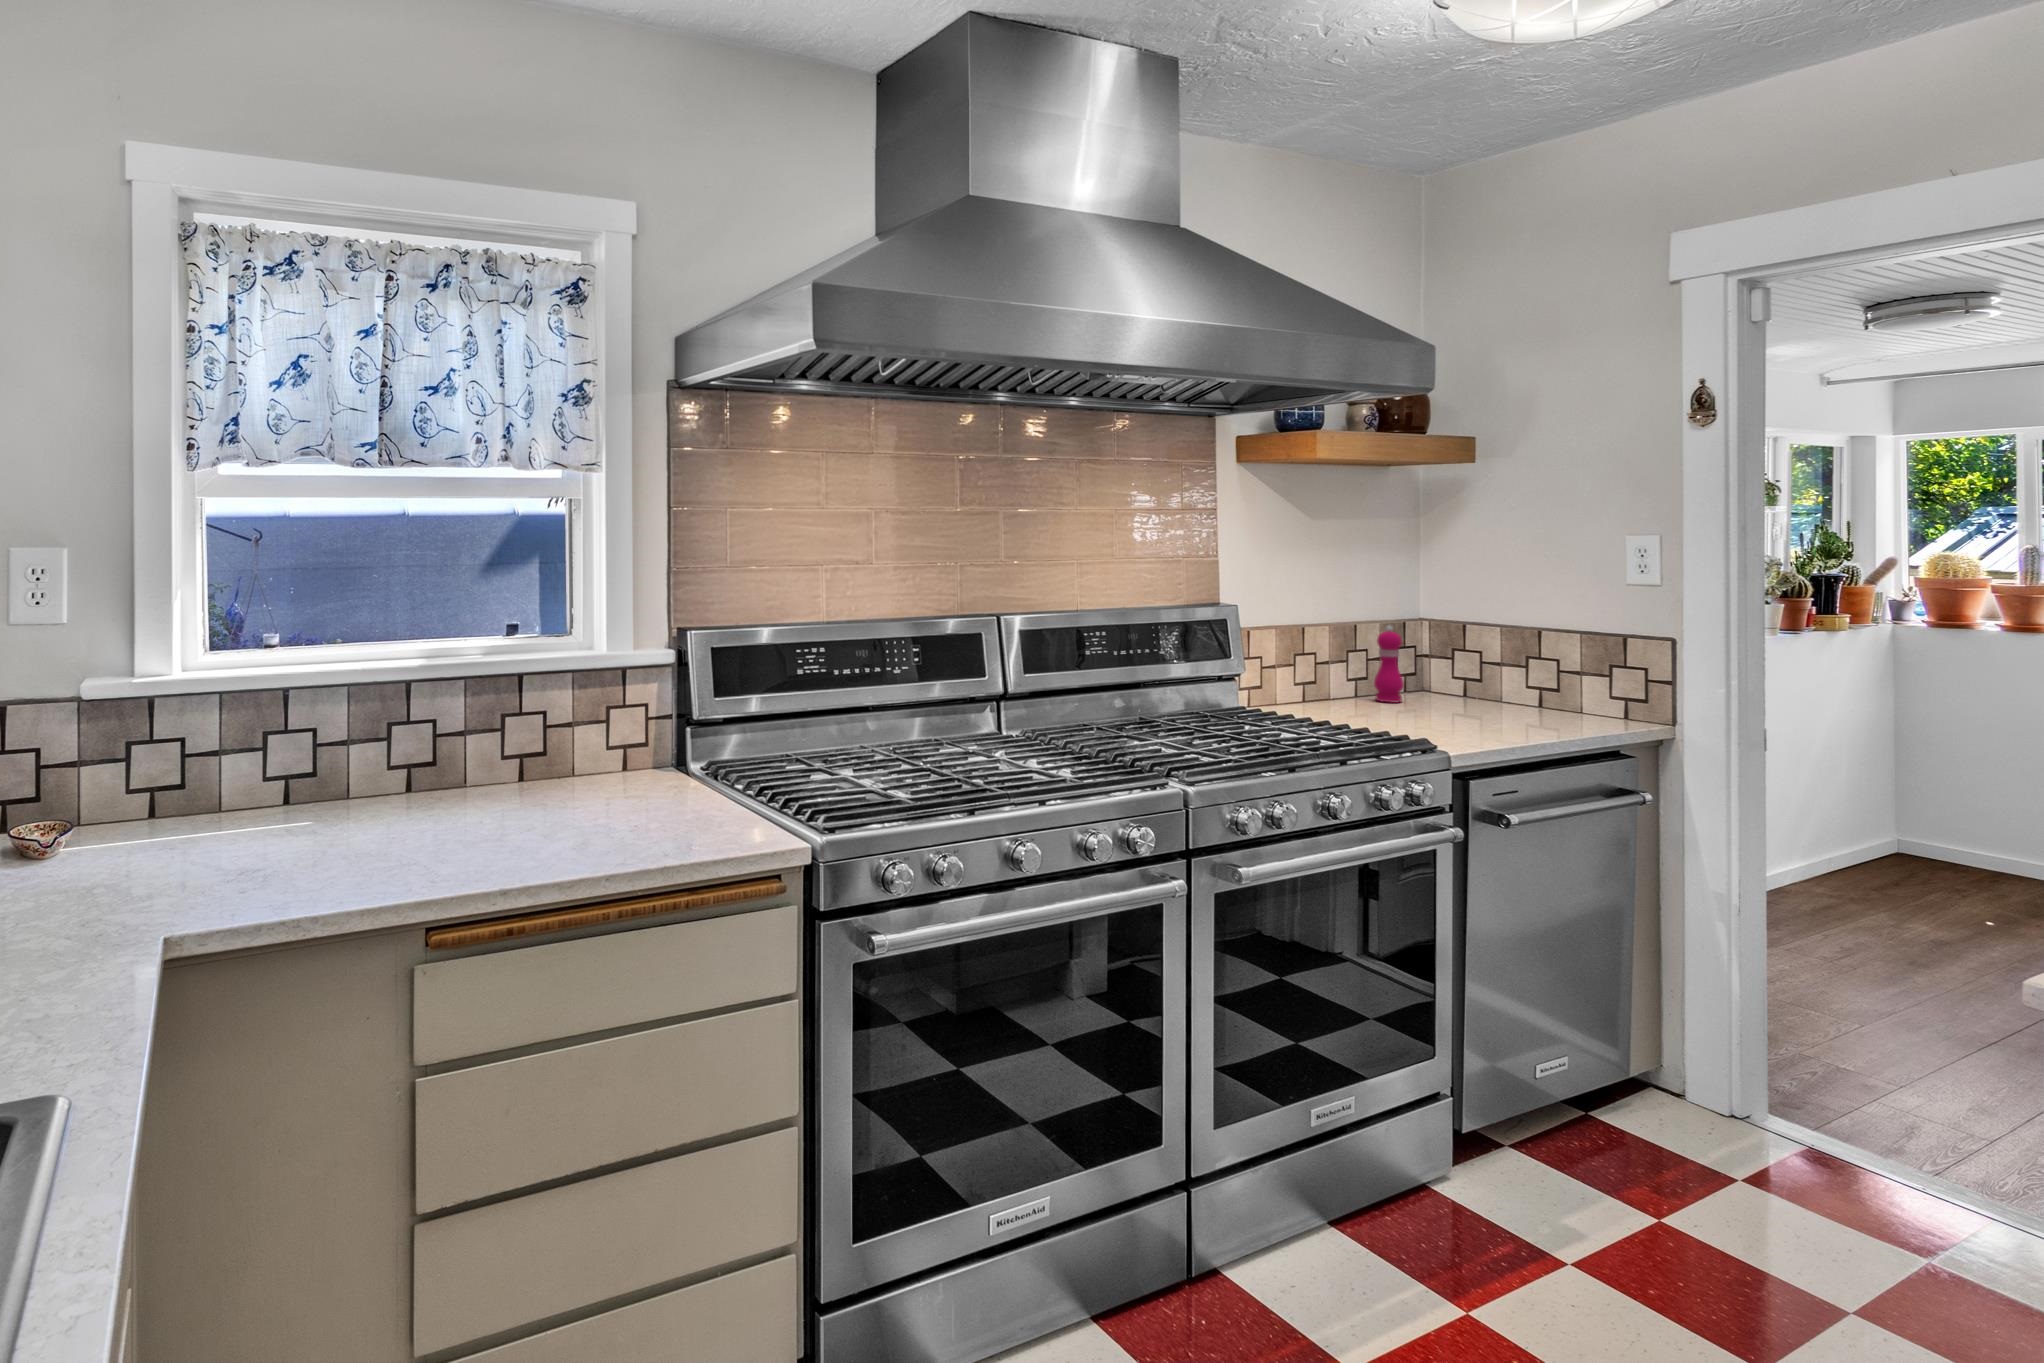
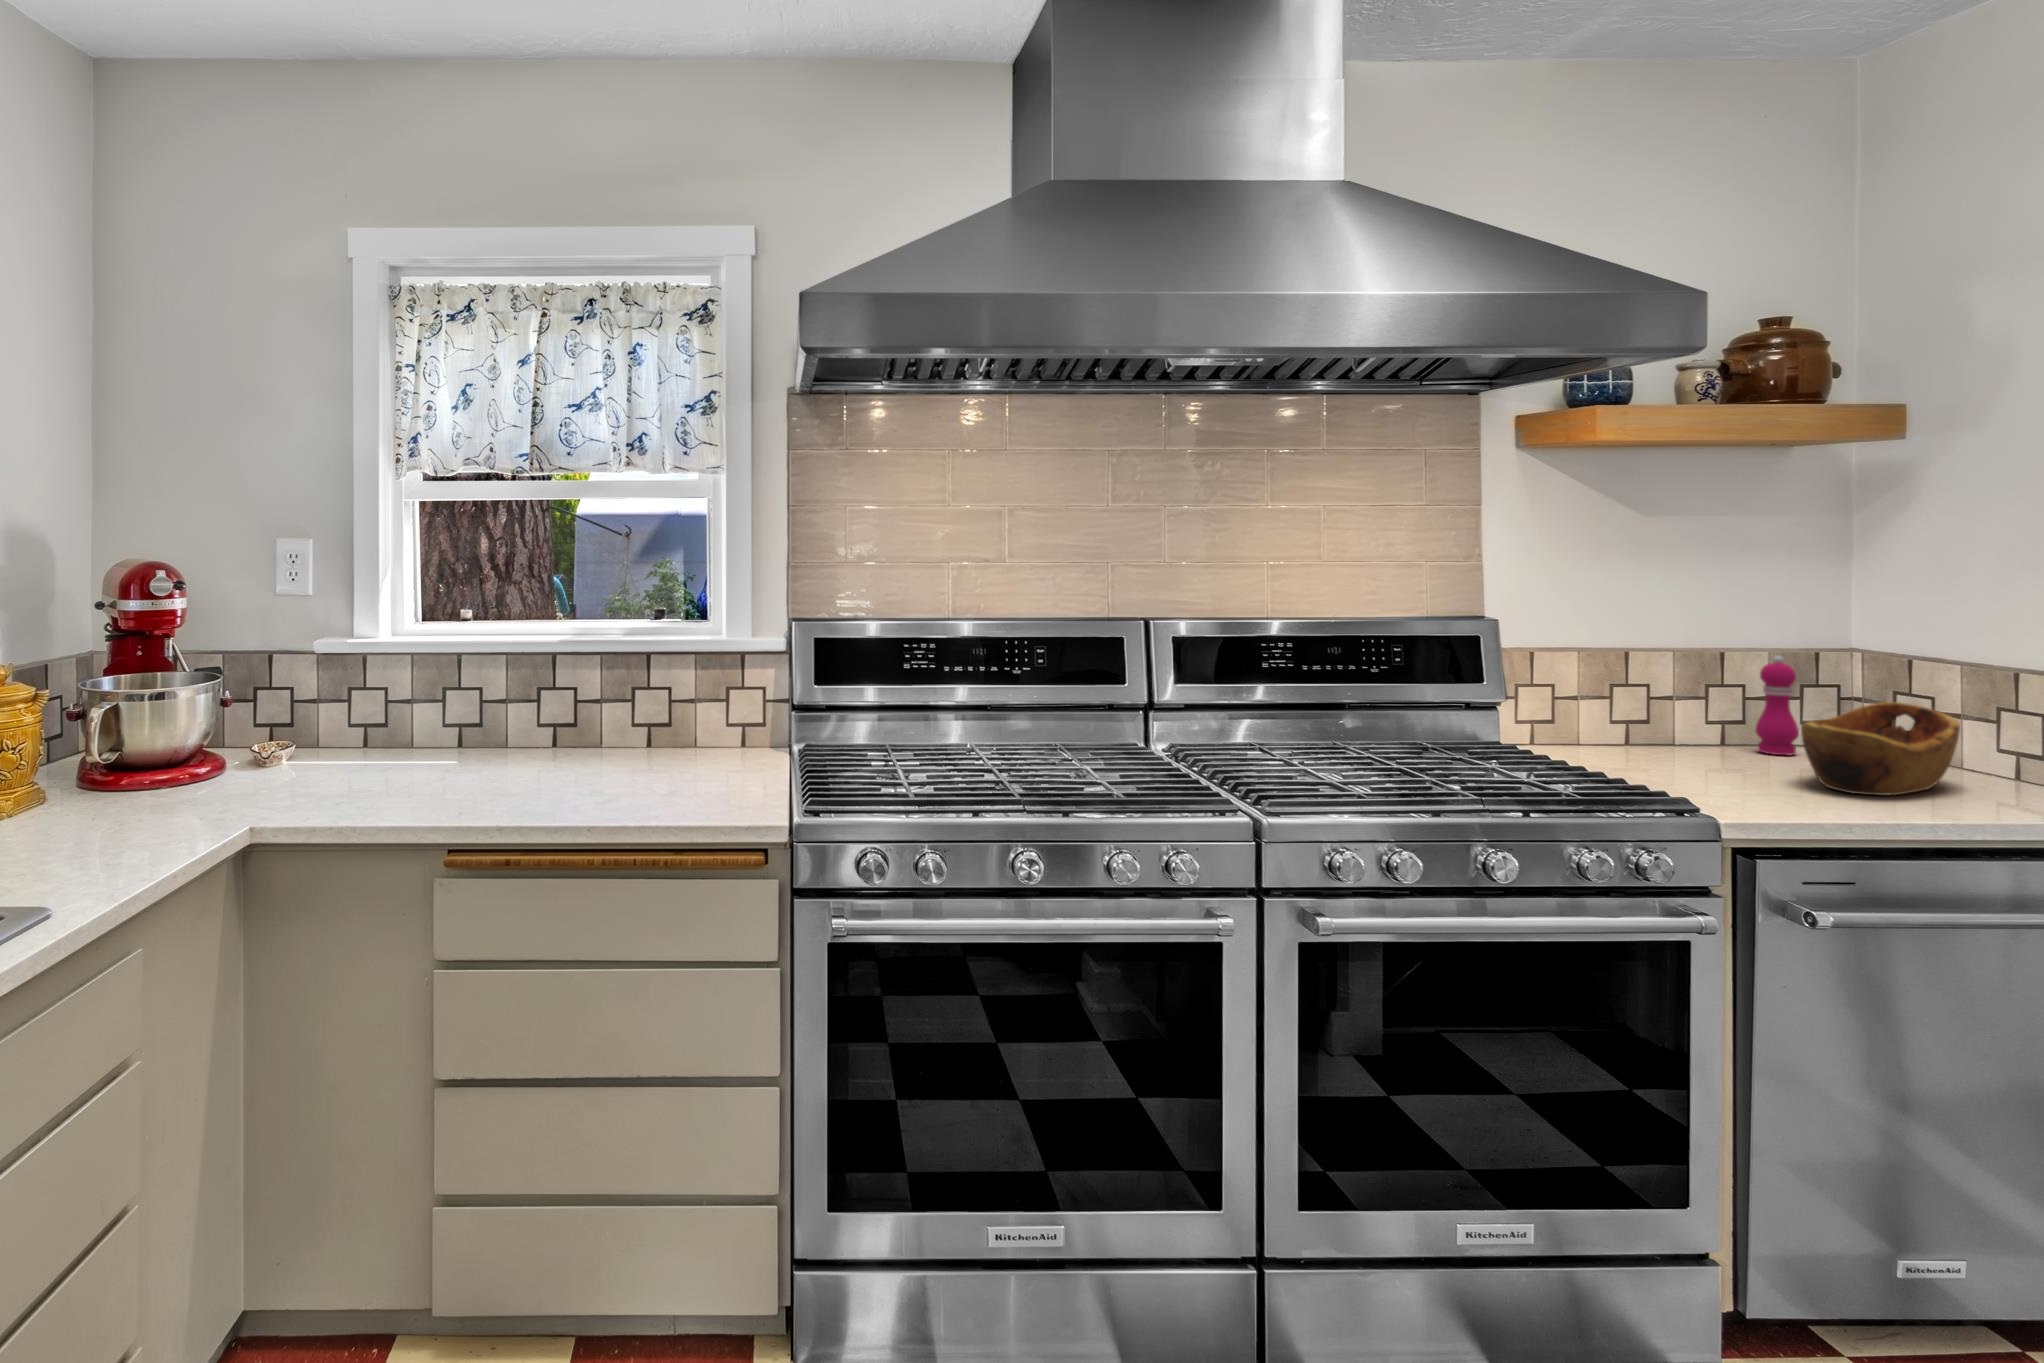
wooden bowl: none [1453,657,1546,729] -> present [1801,702,1960,796]

